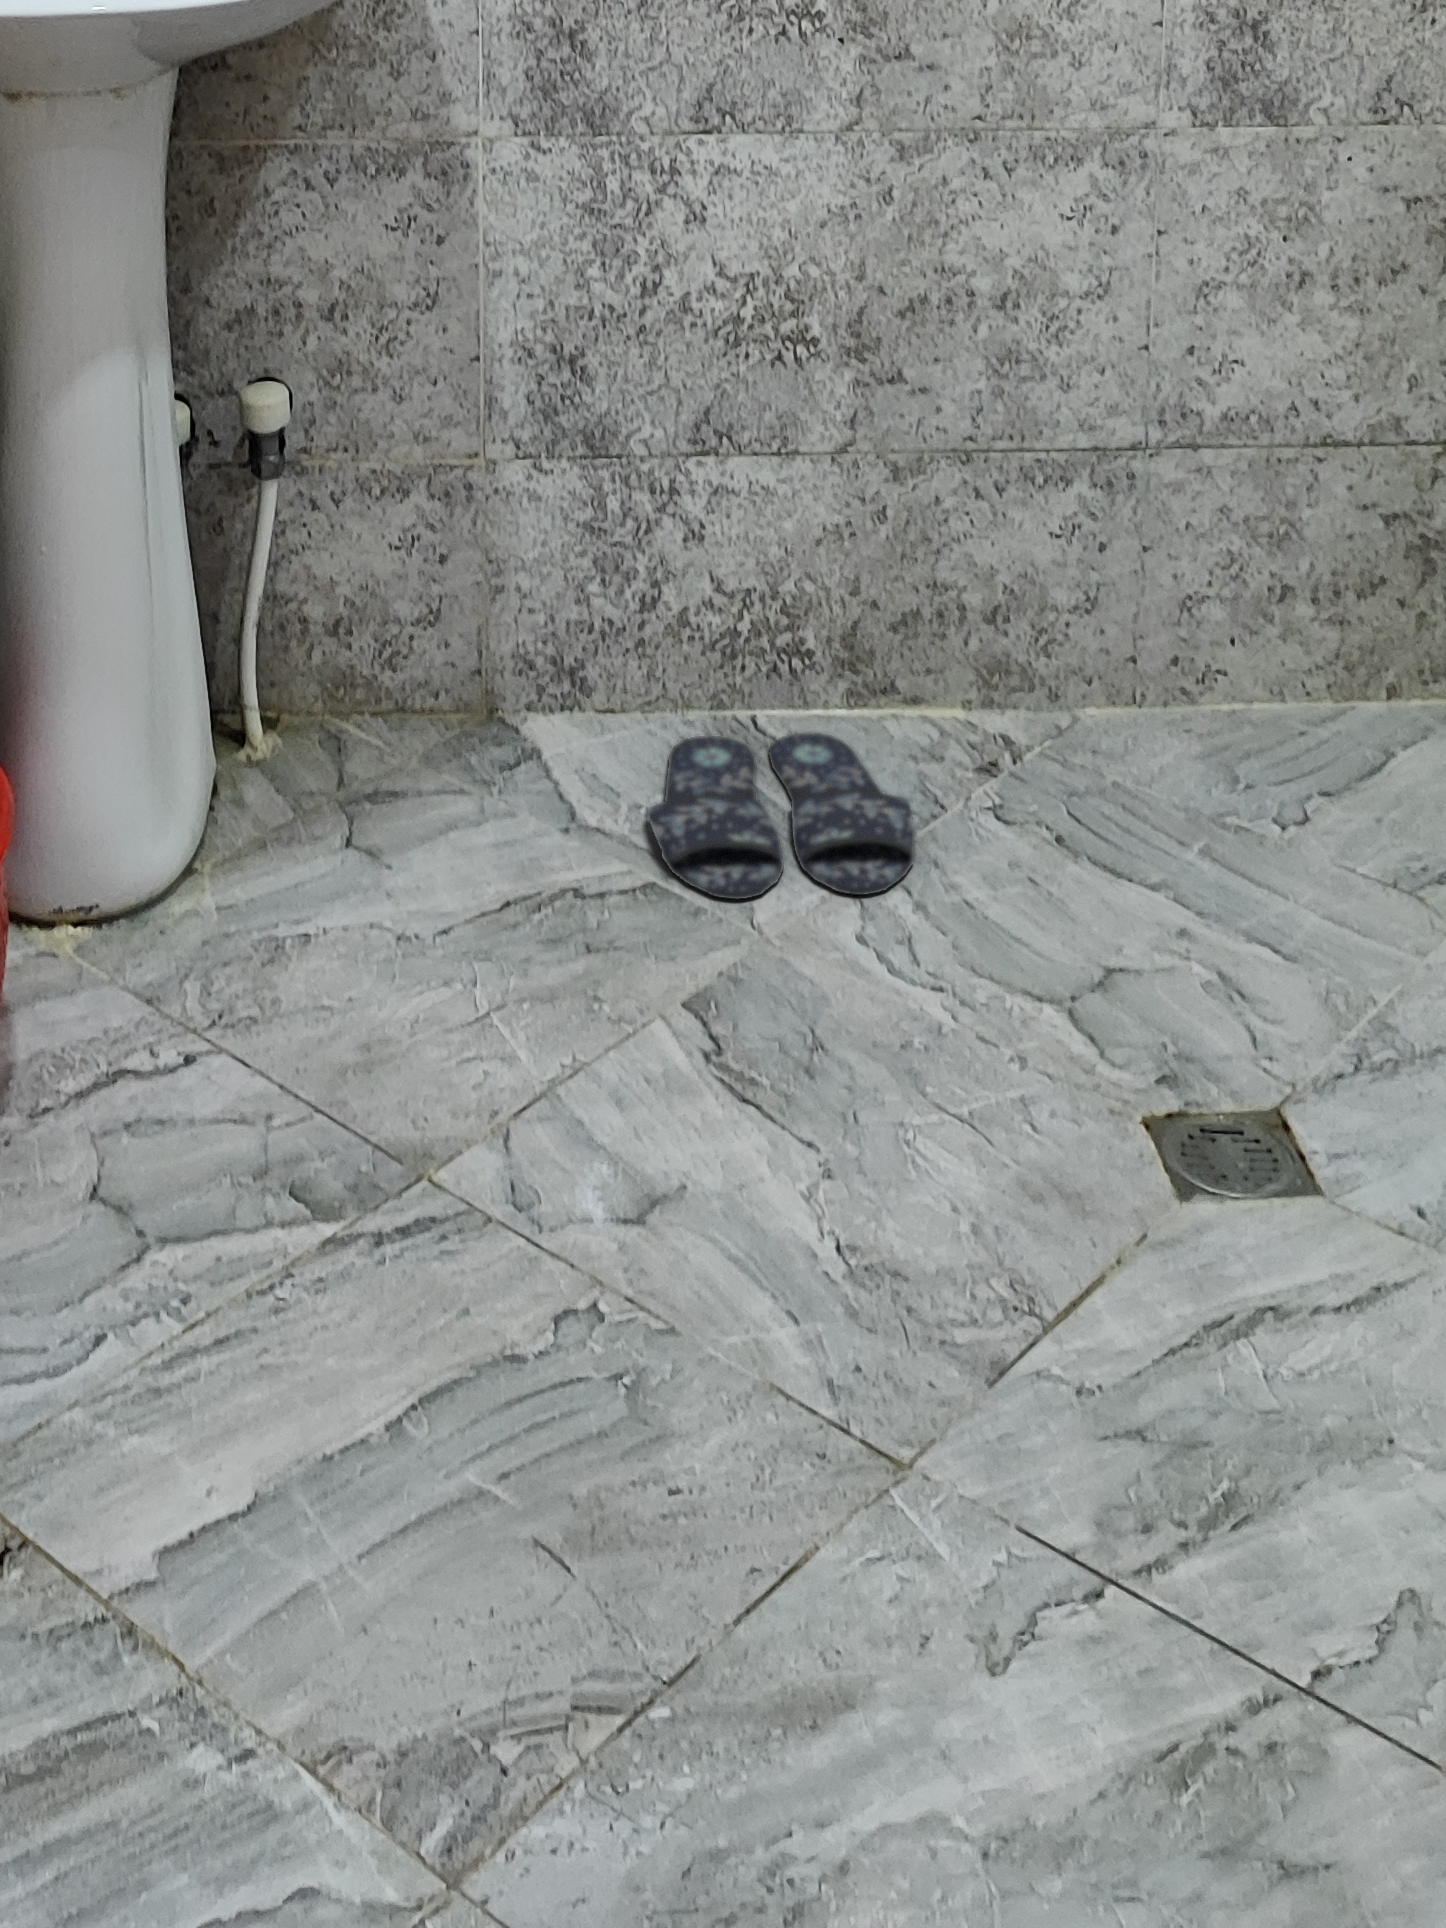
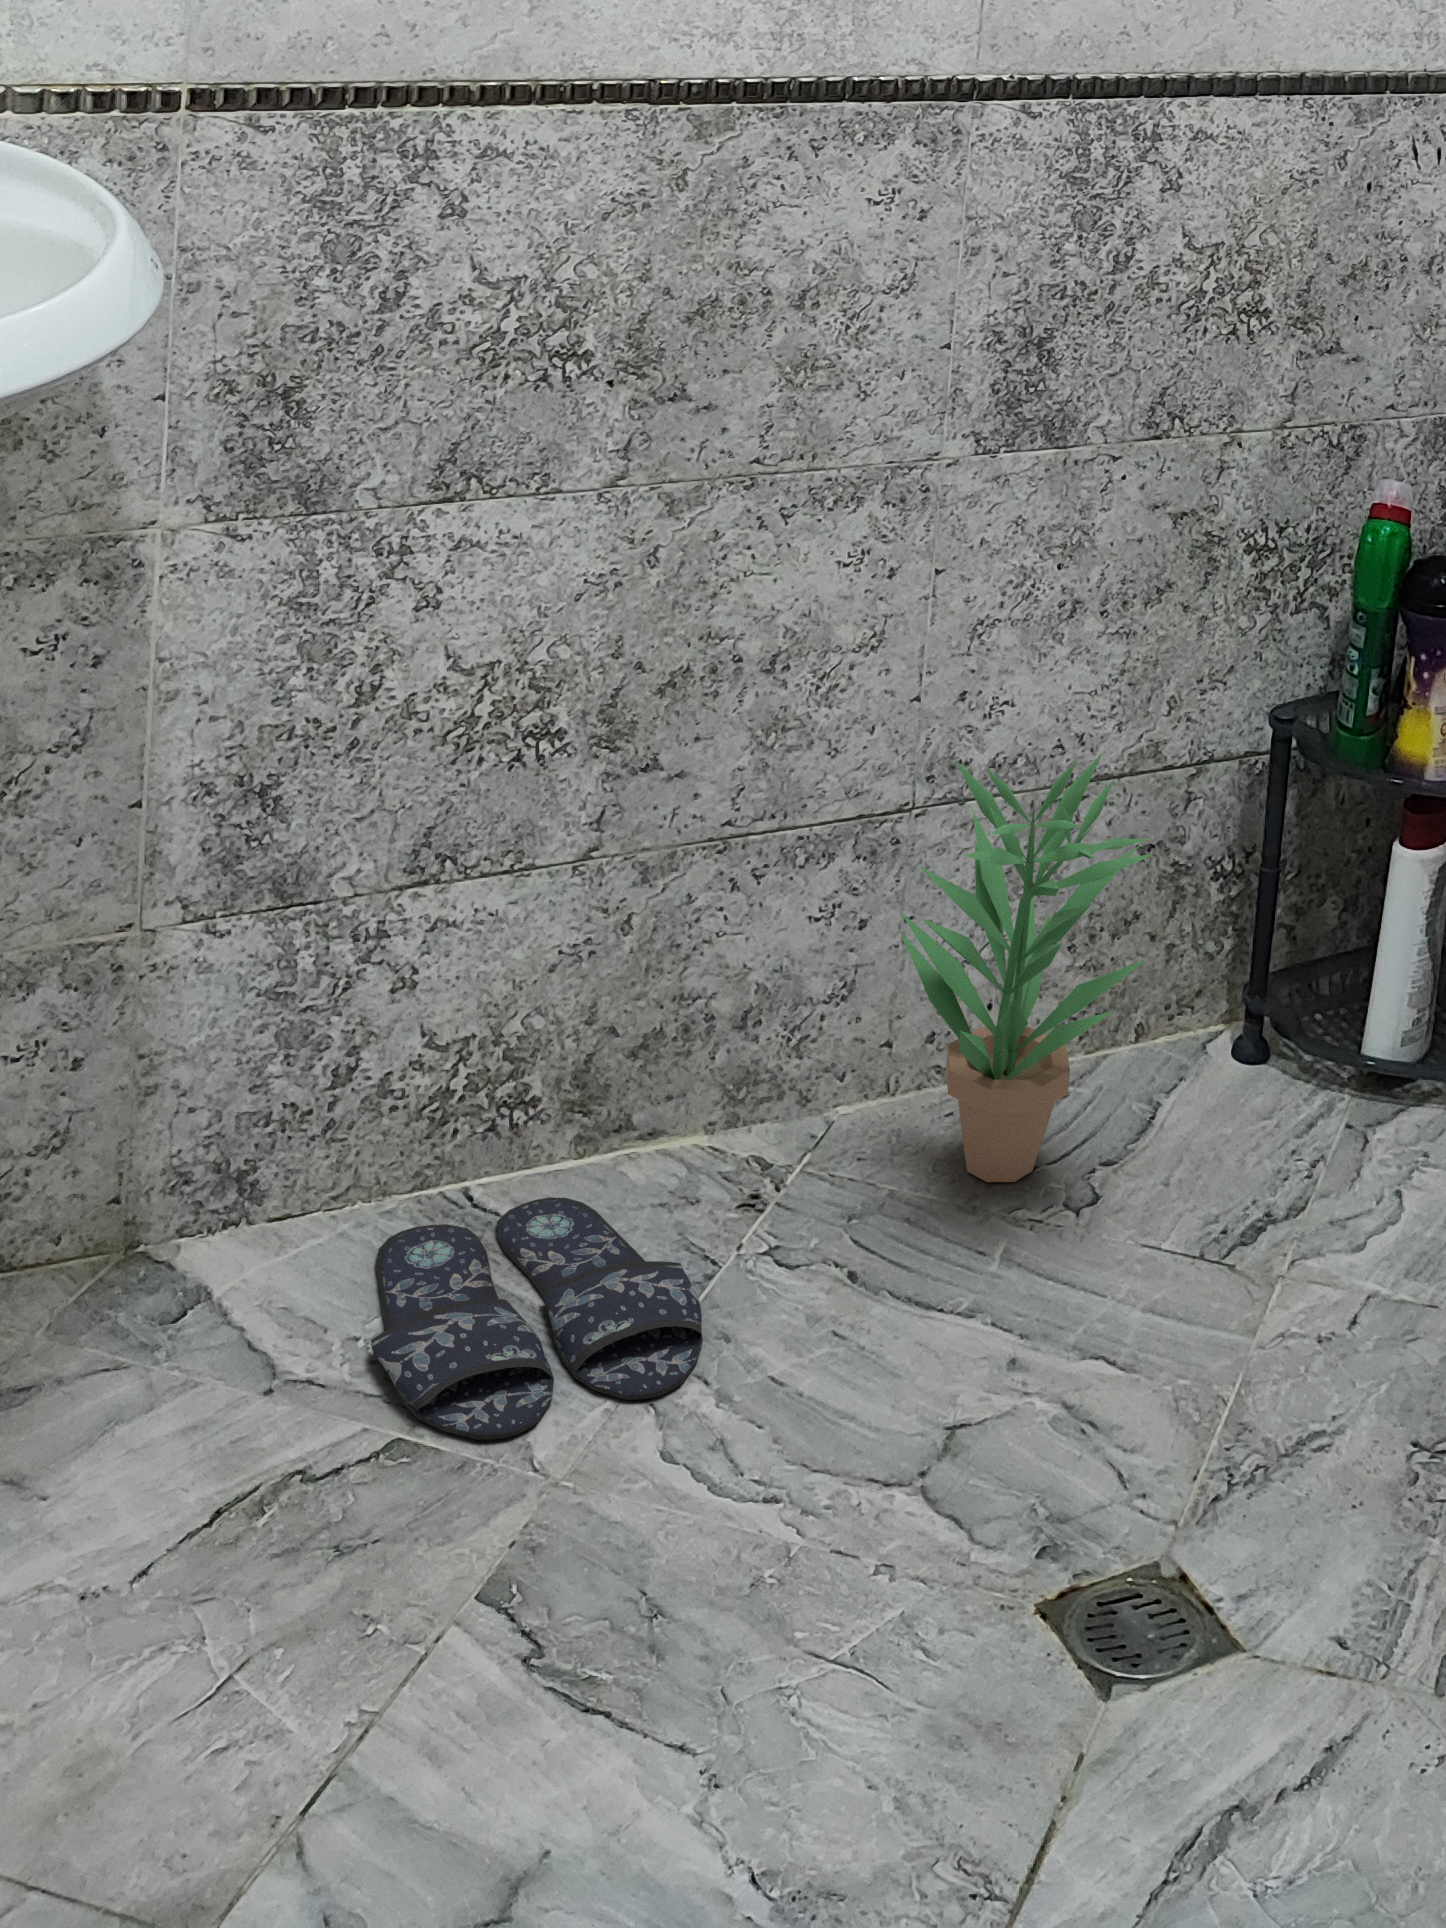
potted plant: none [1124,399,1354,792] -> present [901,753,1153,1182]

